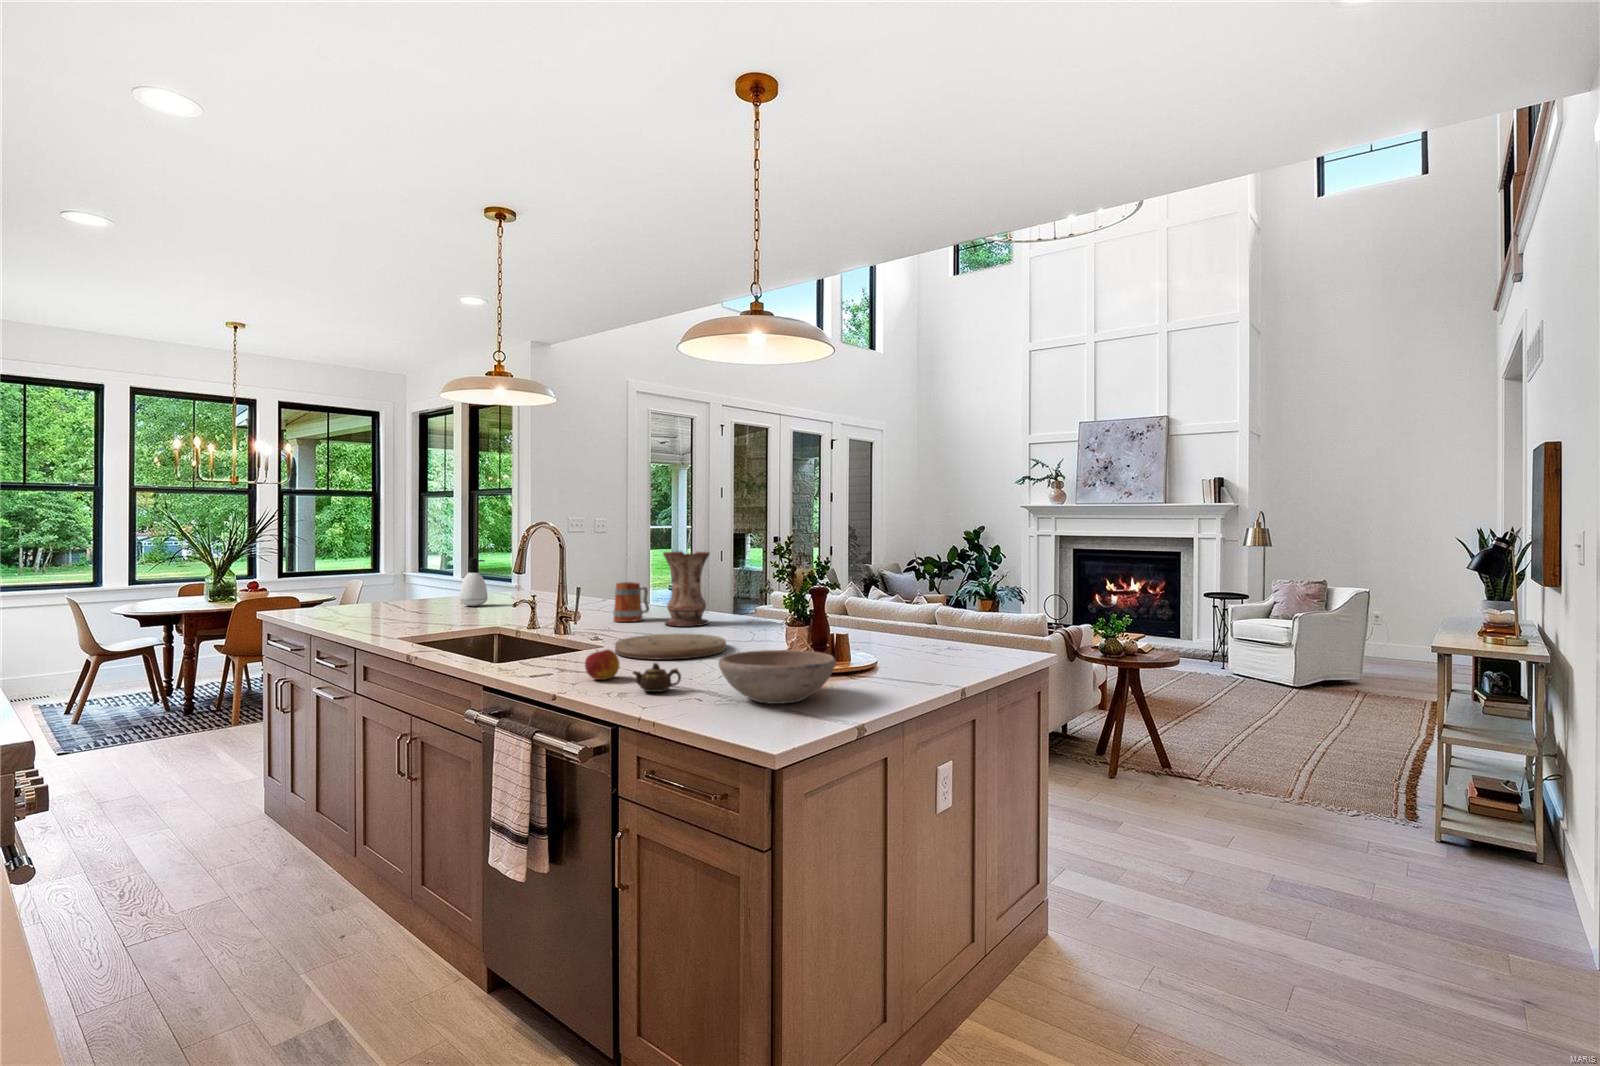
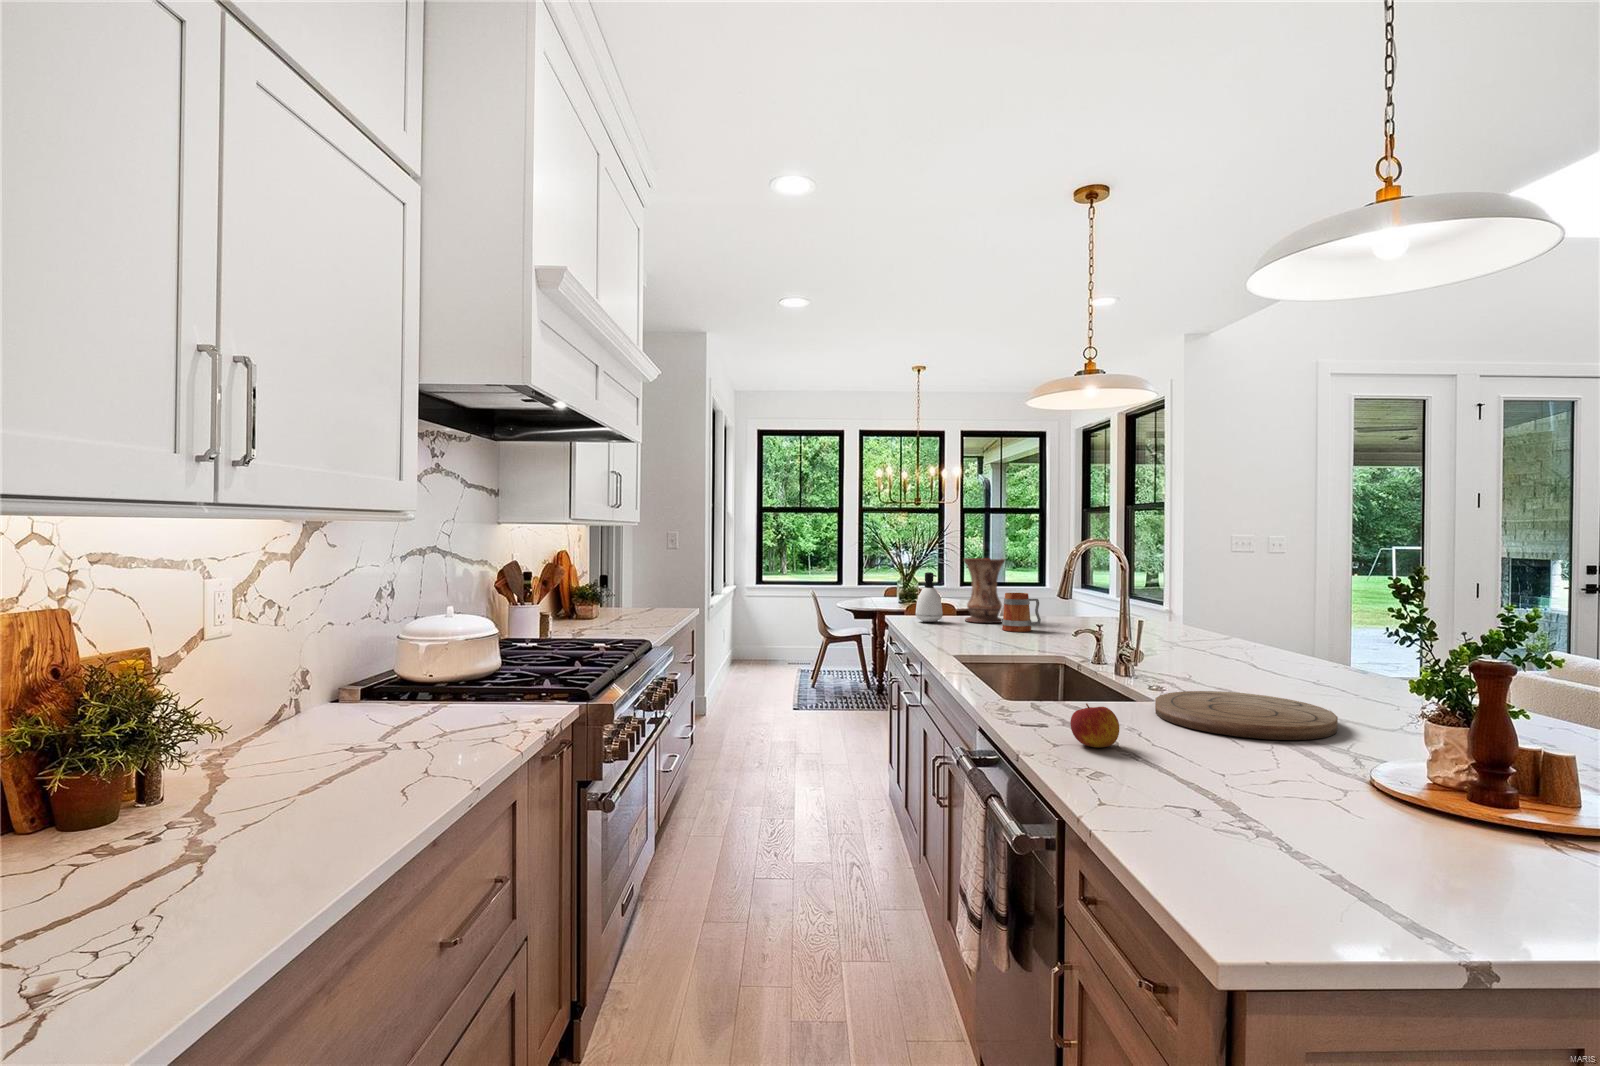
vase: present [663,551,710,627] -> present [964,558,1005,623]
soap dispenser: present [460,558,488,606] -> present [916,572,943,622]
mug: present [613,582,649,622] -> present [1002,593,1041,632]
bowl: present [718,650,836,704] -> none [1227,751,1490,872]
teapot: present [633,663,681,692] -> none [1110,740,1187,786]

